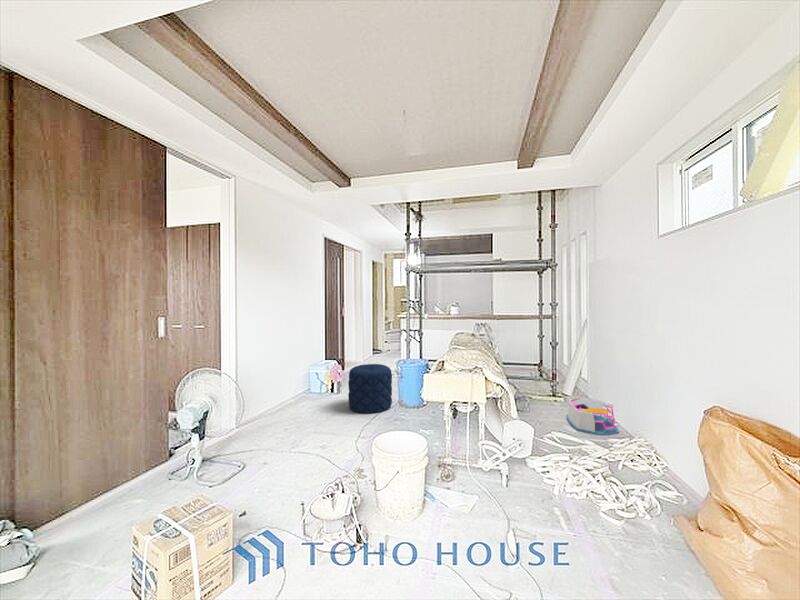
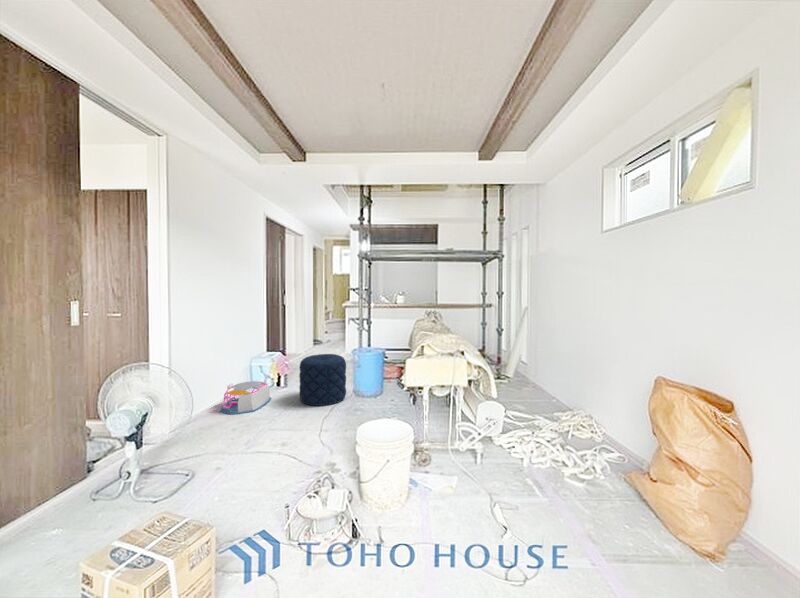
storage bin: present [567,398,619,435] -> present [220,381,271,415]

